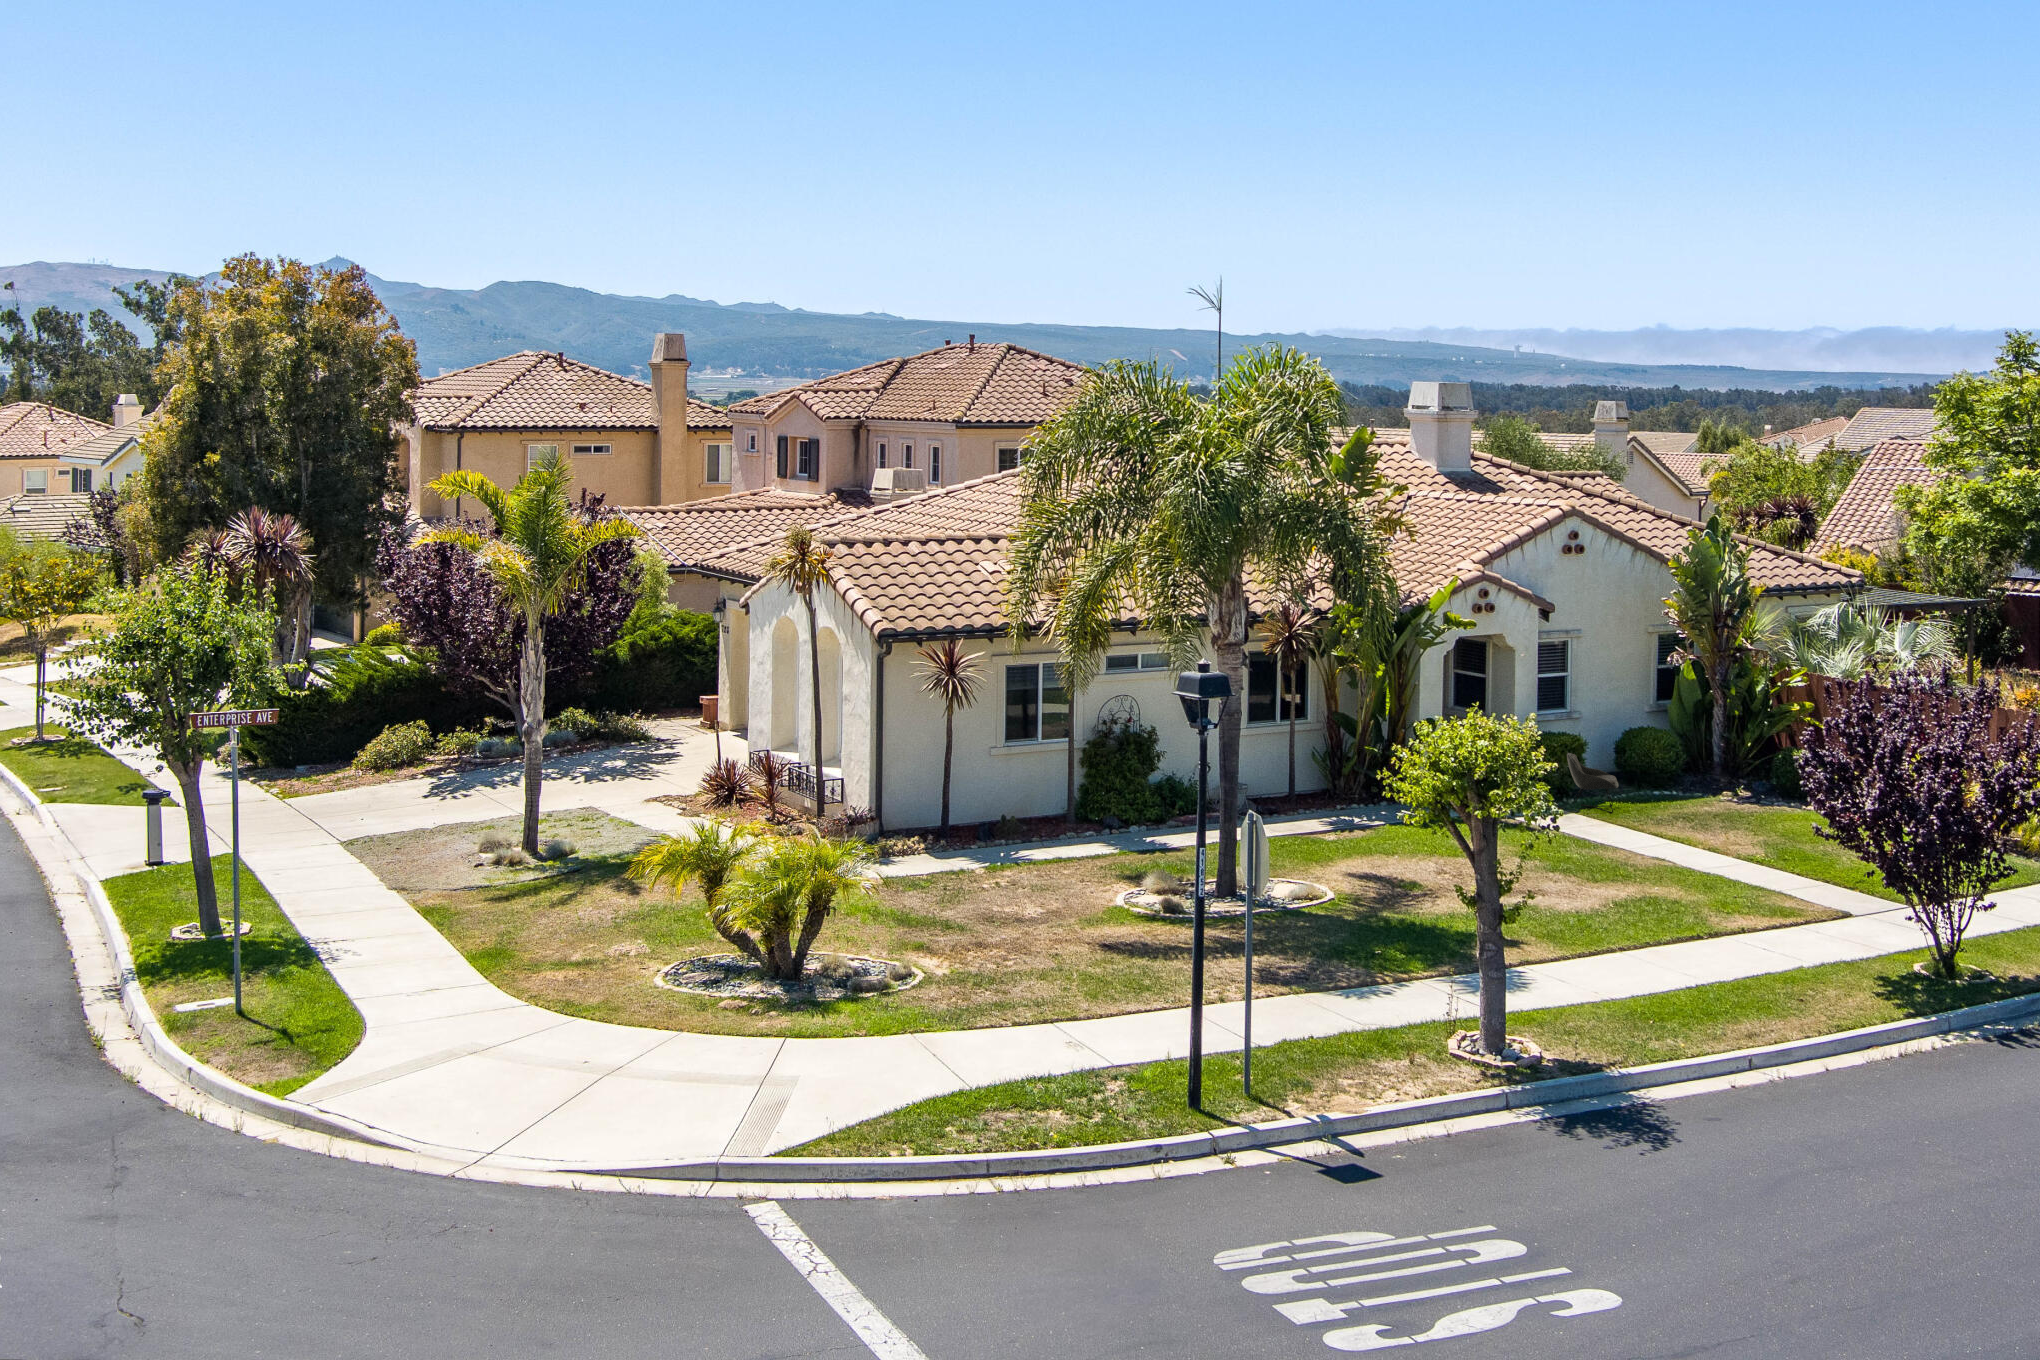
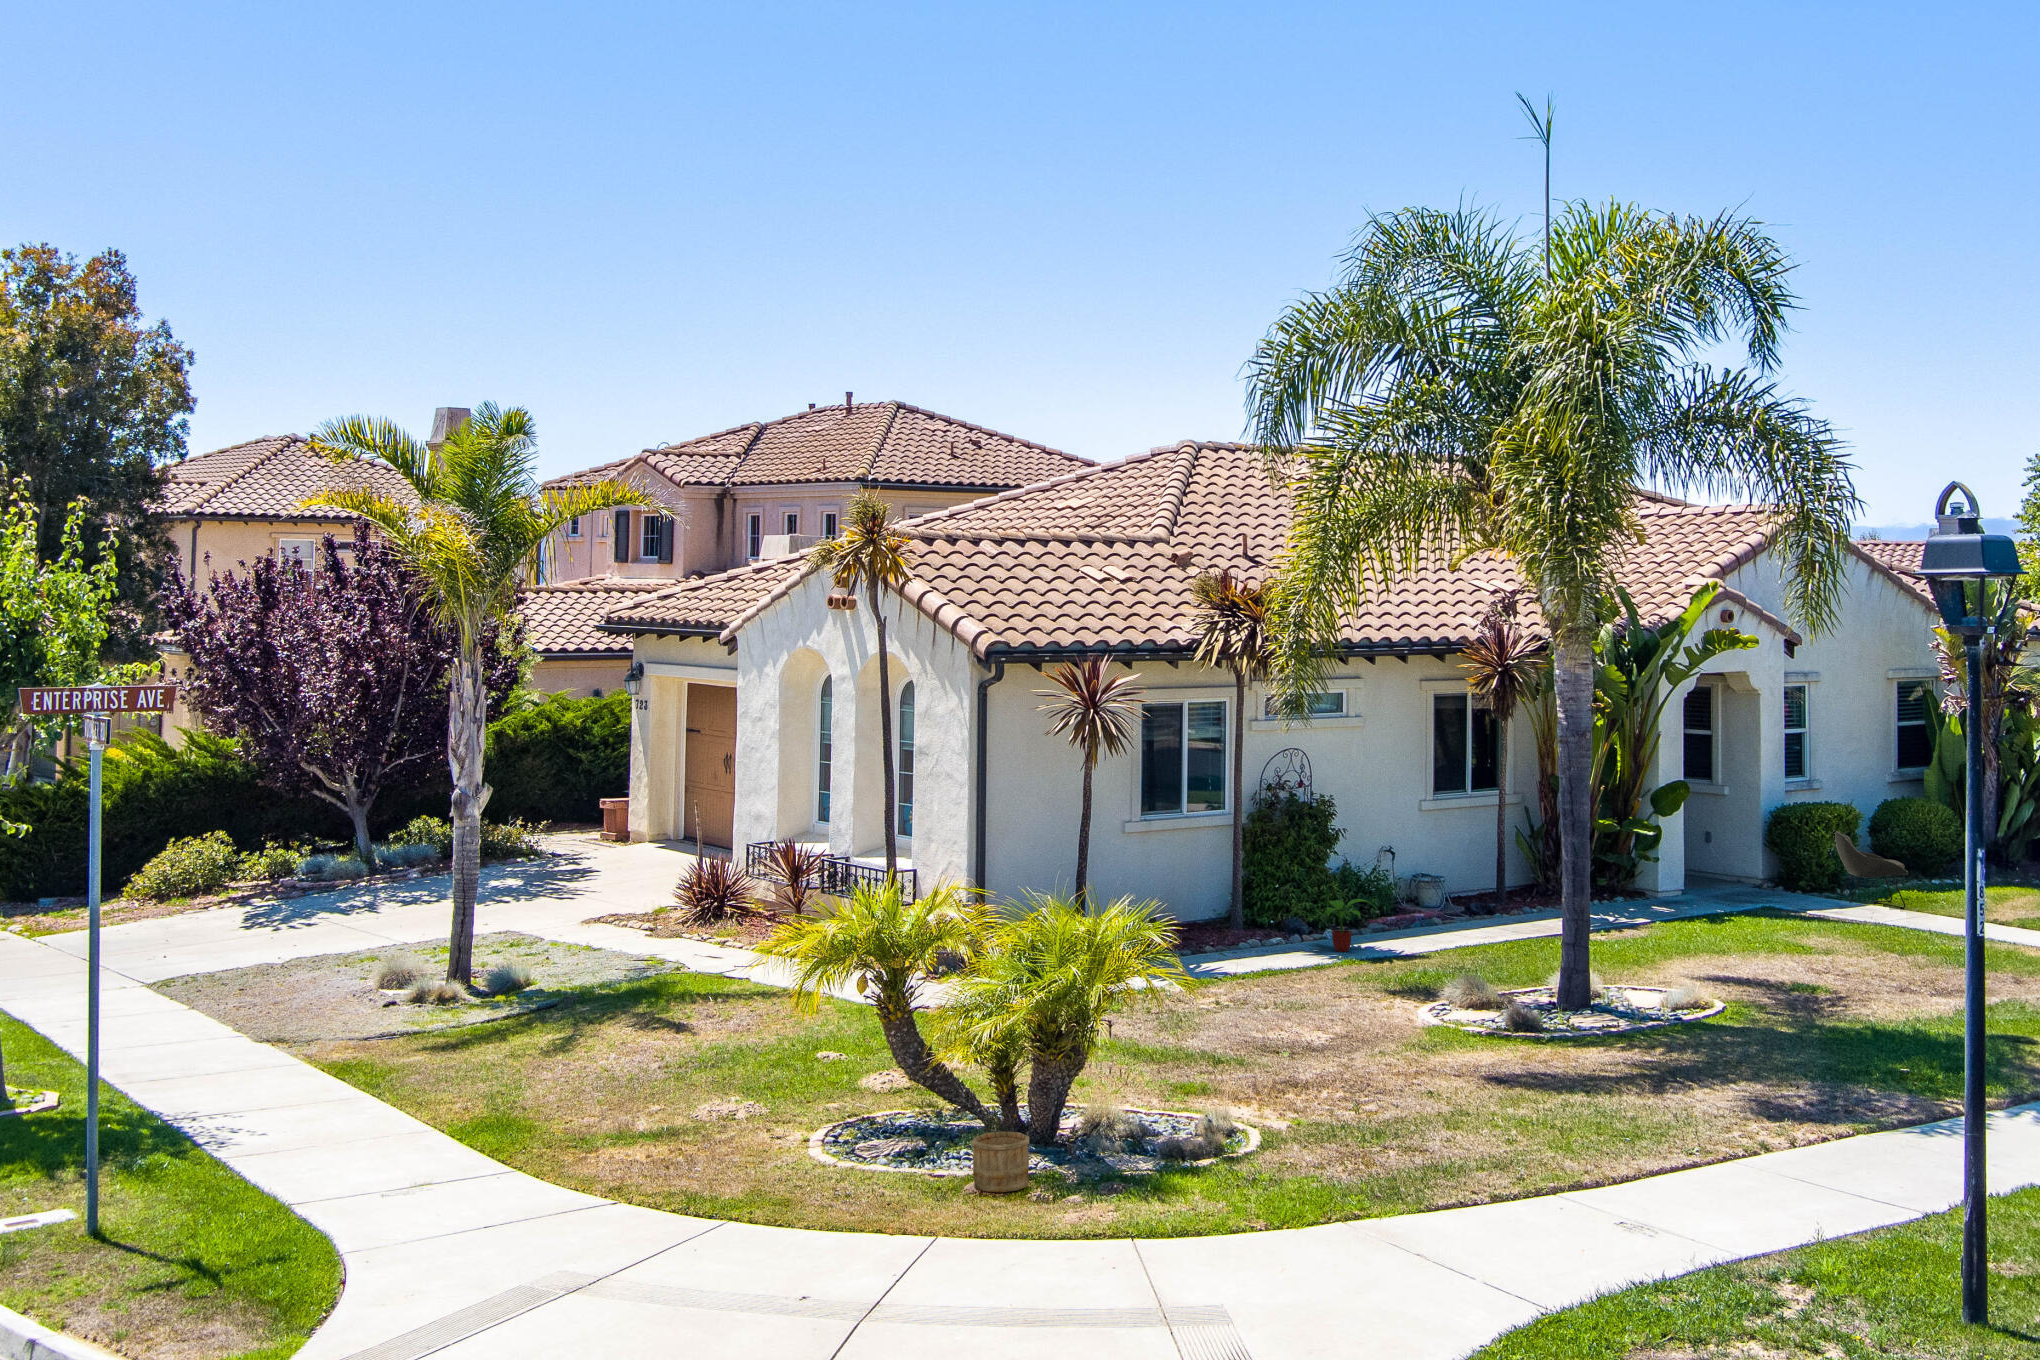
potted plant: none [1139,803,1177,840] -> present [1323,899,1374,952]
wooden bucket: none [743,972,780,1008] -> present [971,1131,1029,1192]

